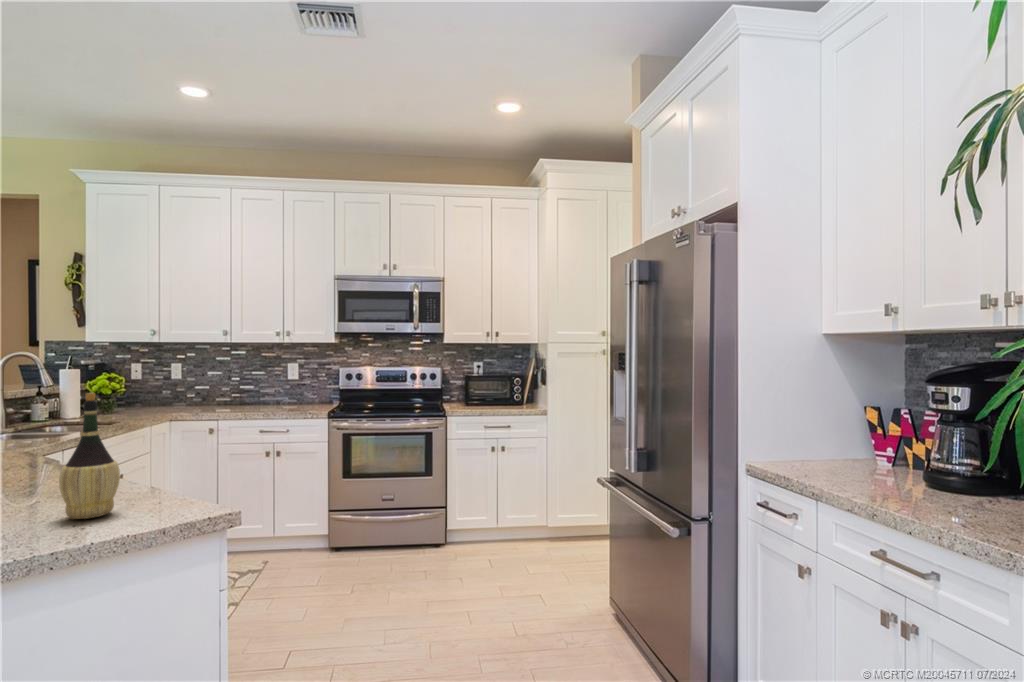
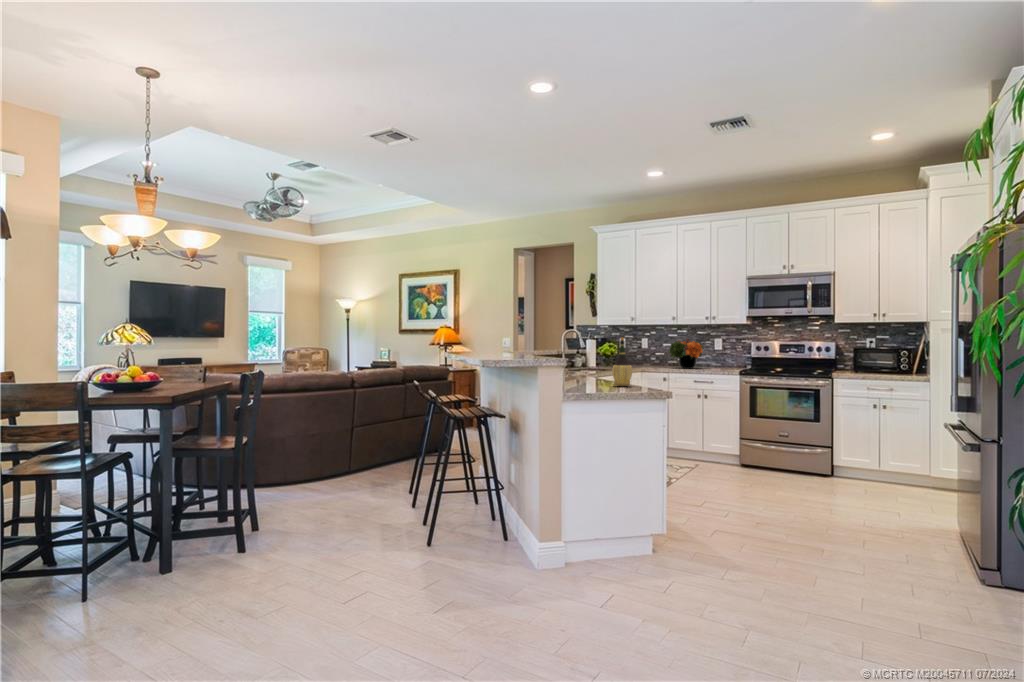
flower arrangement: none [215,364,272,410] -> present [669,339,703,369]

